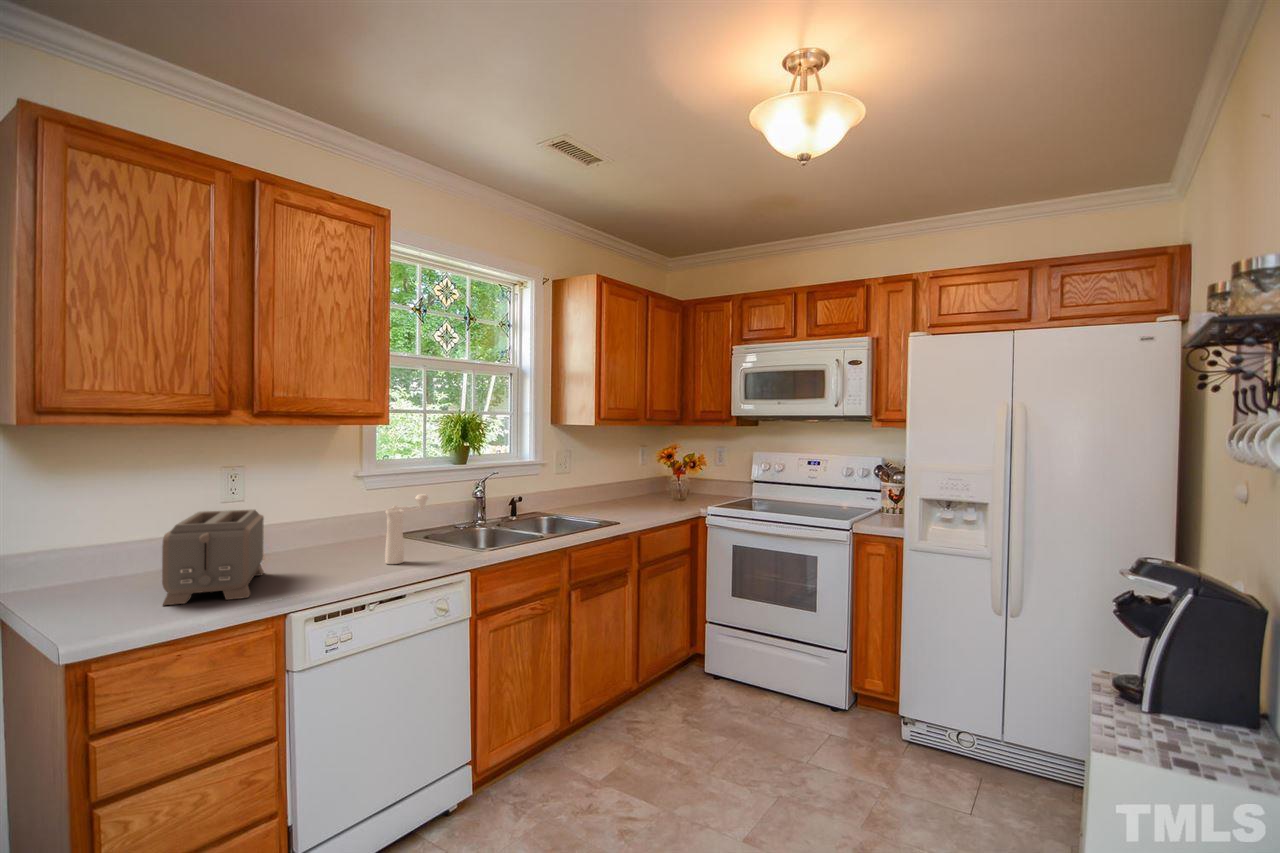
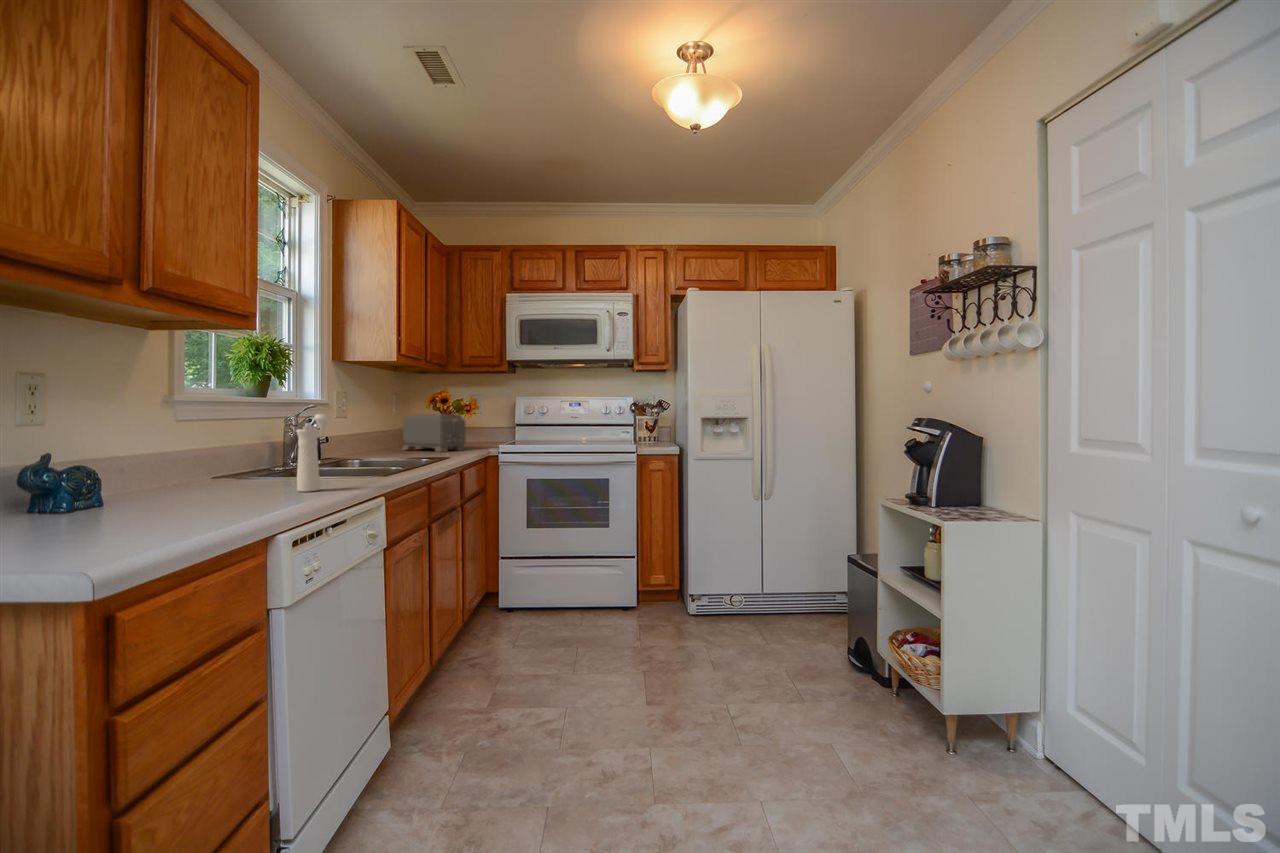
toaster: present [162,510,264,605] -> present [402,414,466,452]

